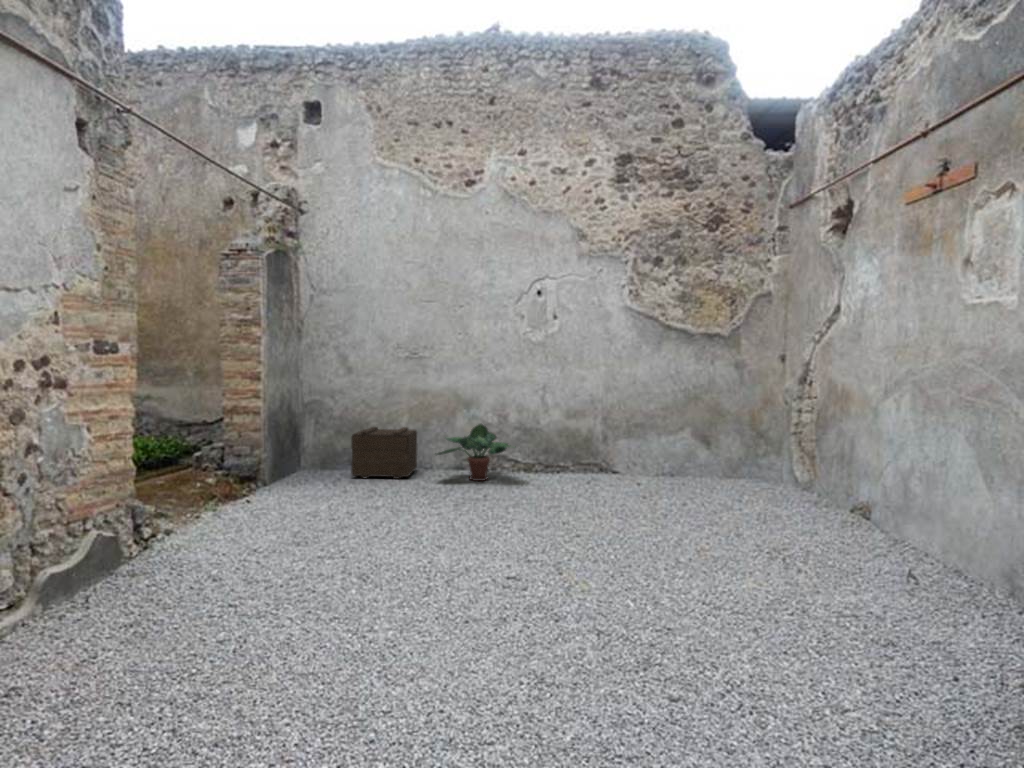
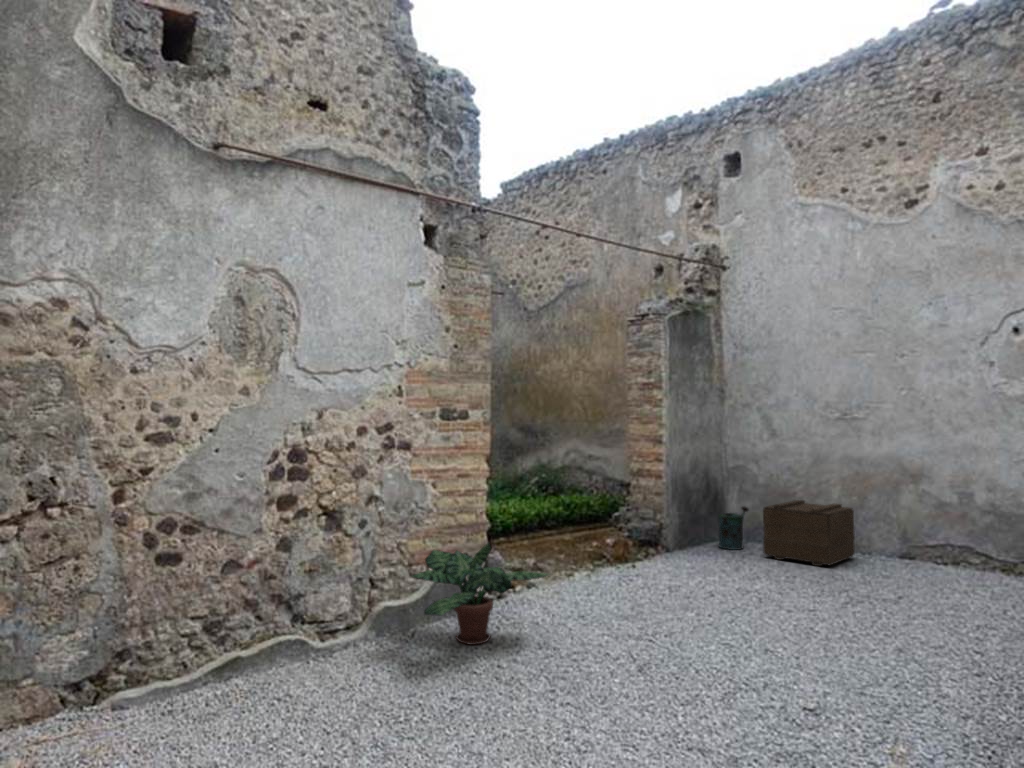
potted plant: present [435,424,510,481] -> present [412,543,549,645]
watering can: none [304,437,327,476] -> present [718,507,749,550]

